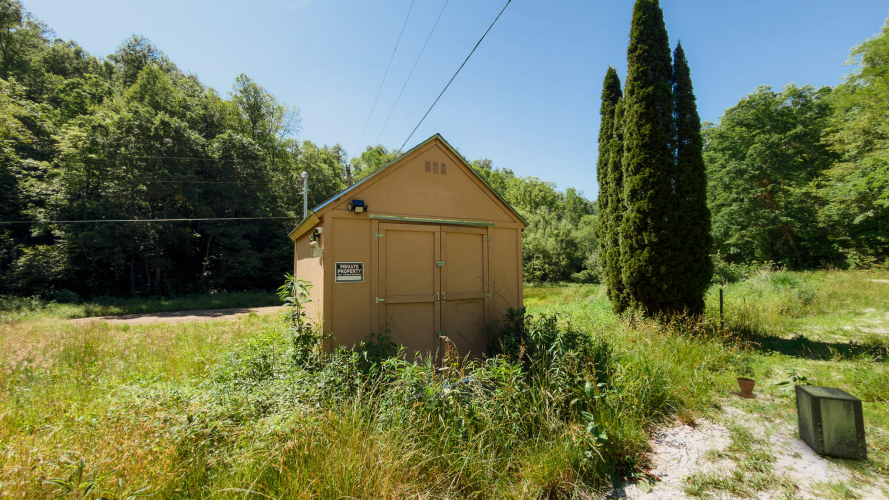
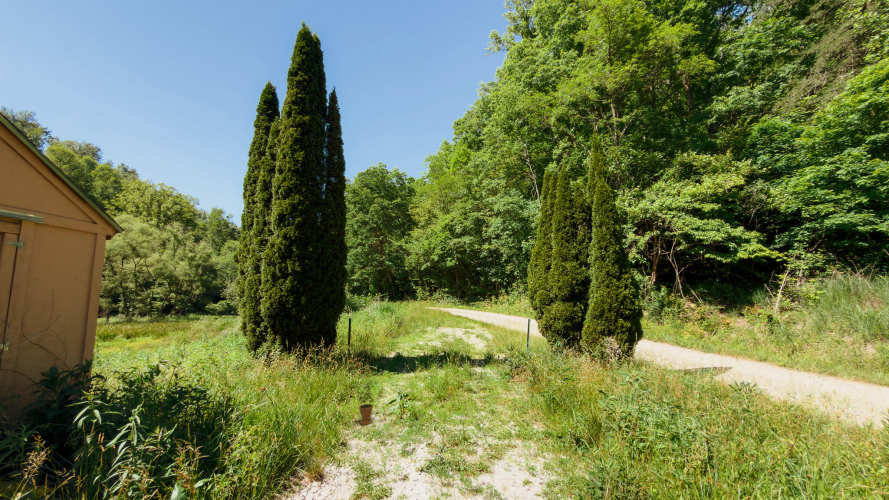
storage box: present [795,384,868,461] -> none [403,399,444,469]

